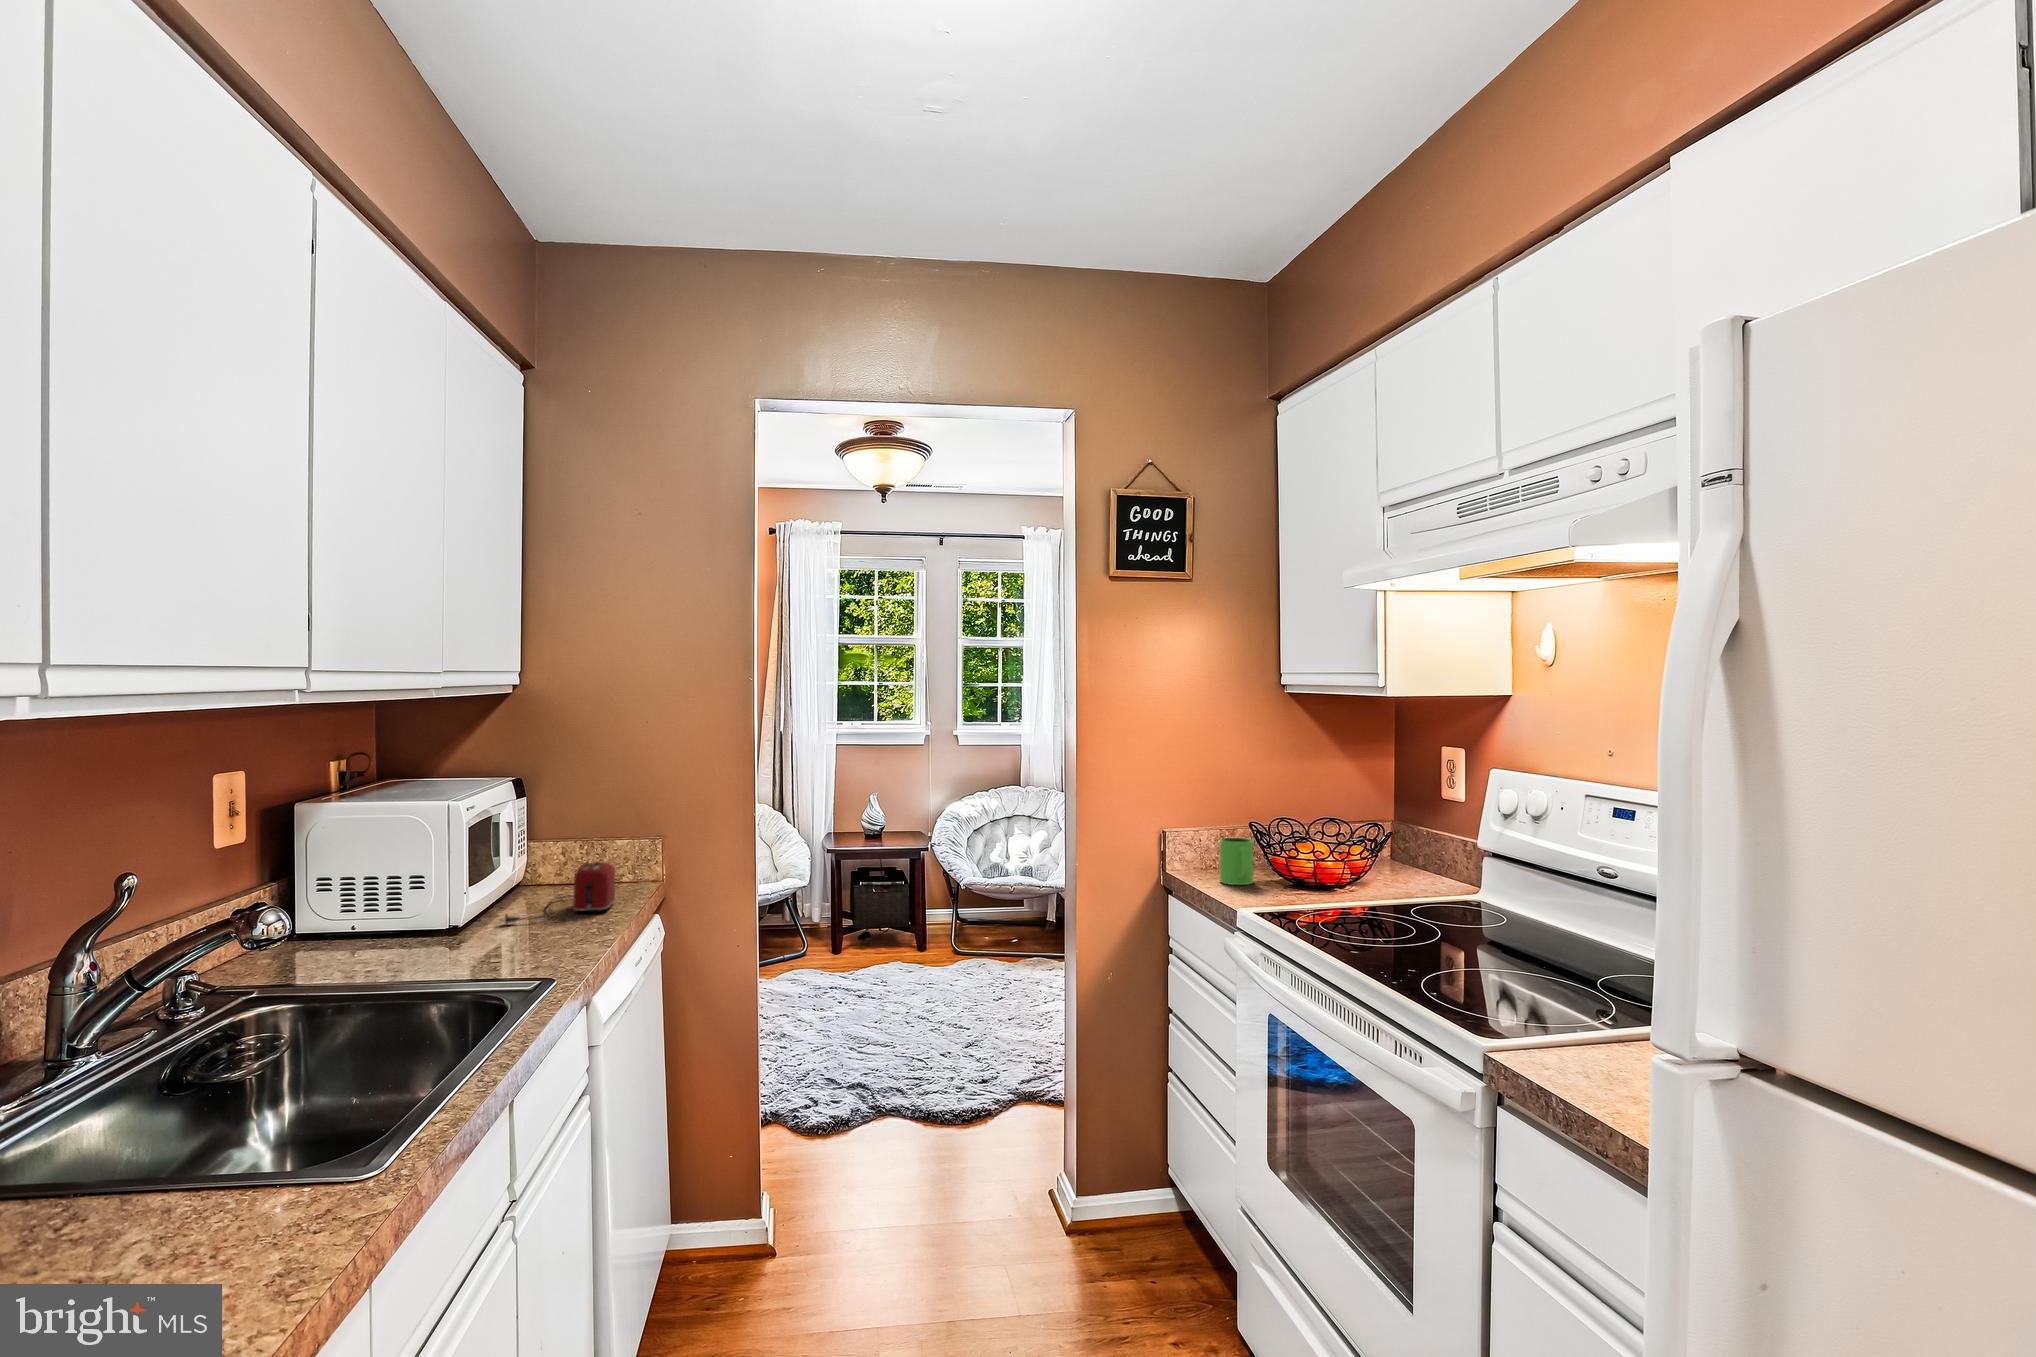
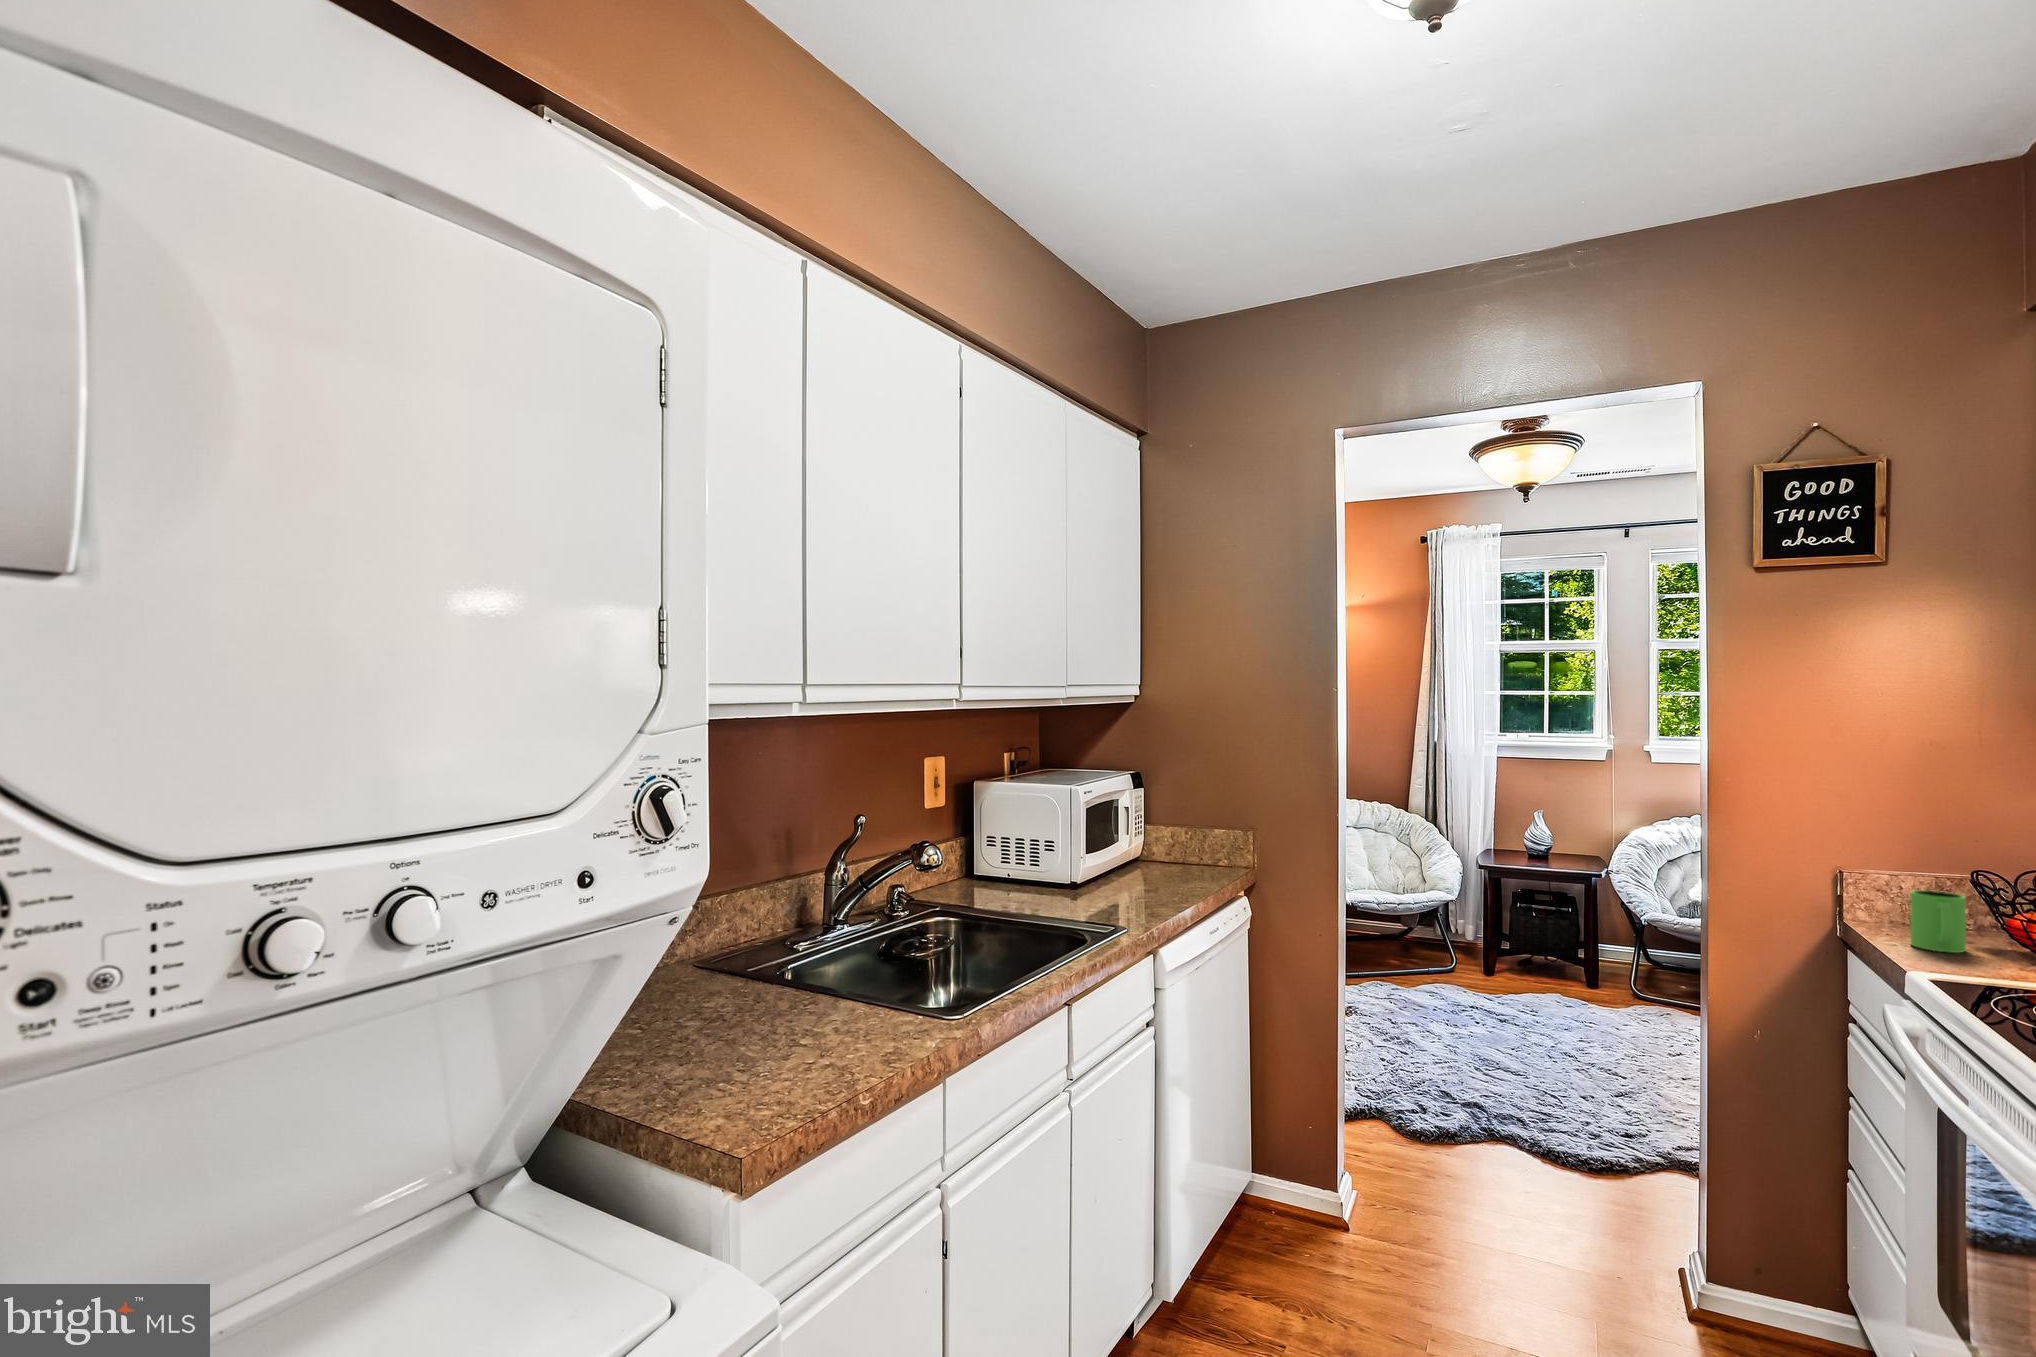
toaster: present [500,862,615,925] -> none [1109,842,1207,886]

